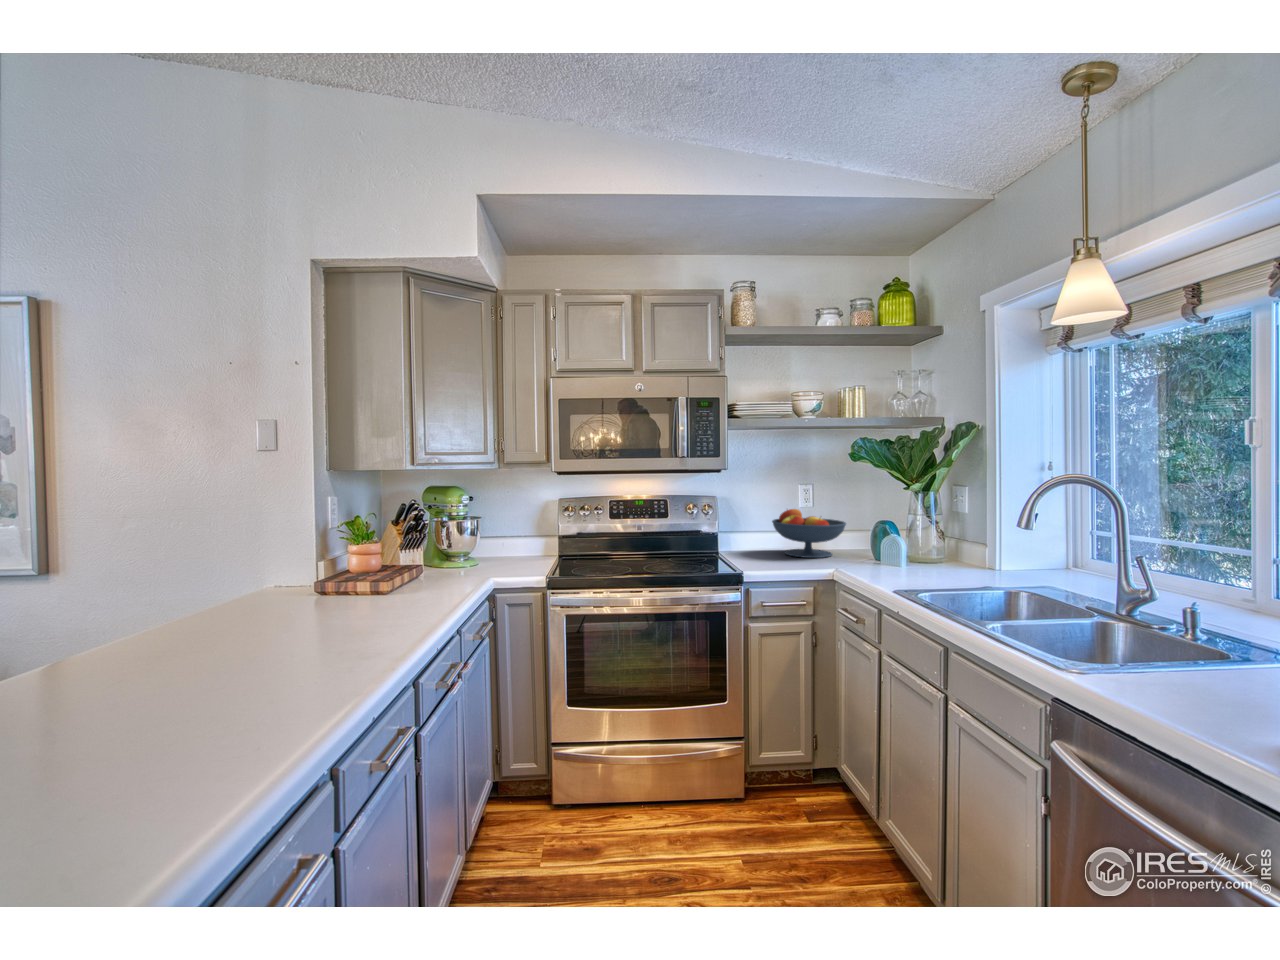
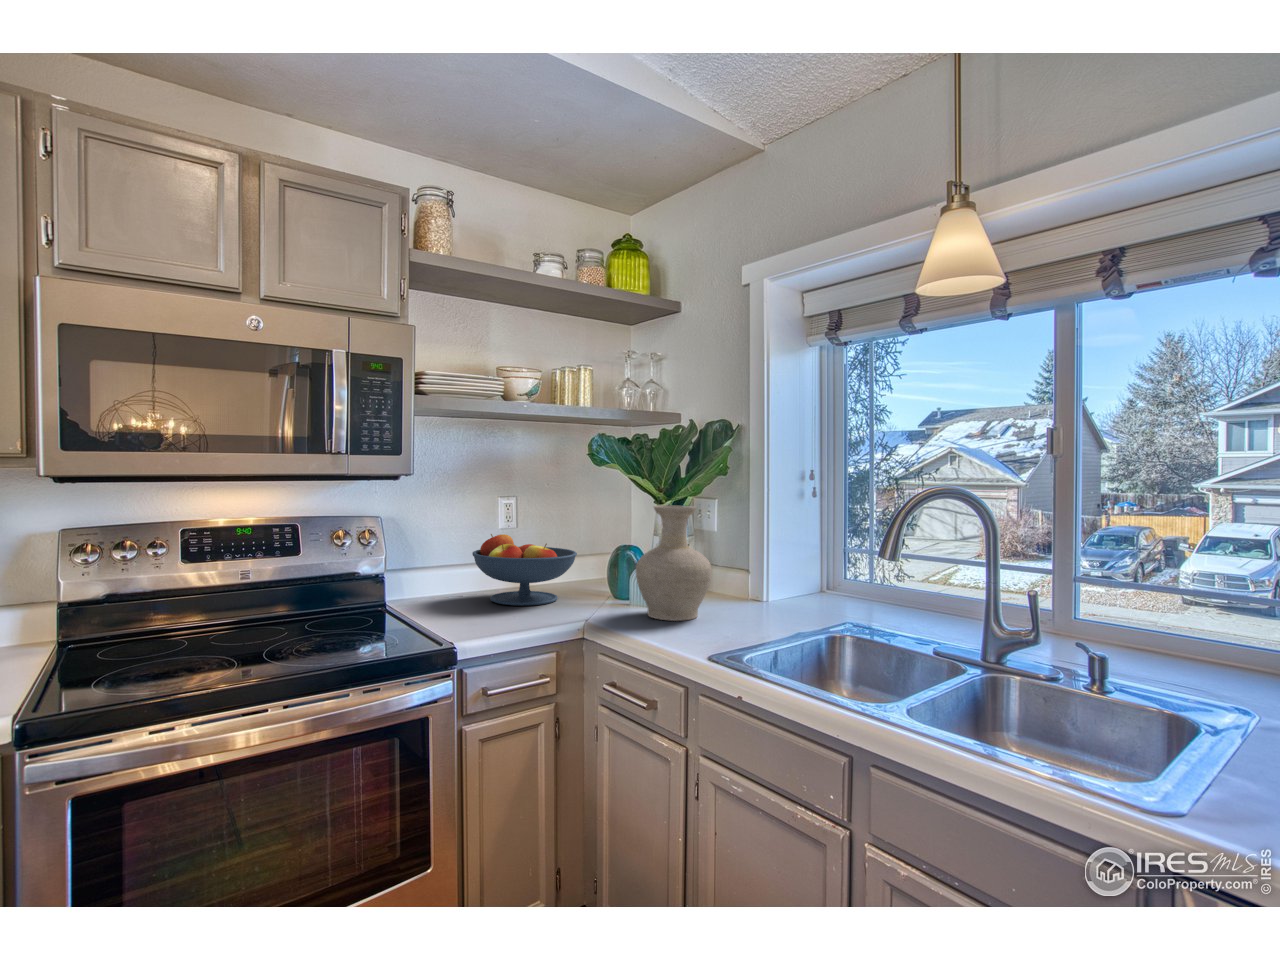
vase: none [877,490,939,576] -> present [636,505,712,621]

